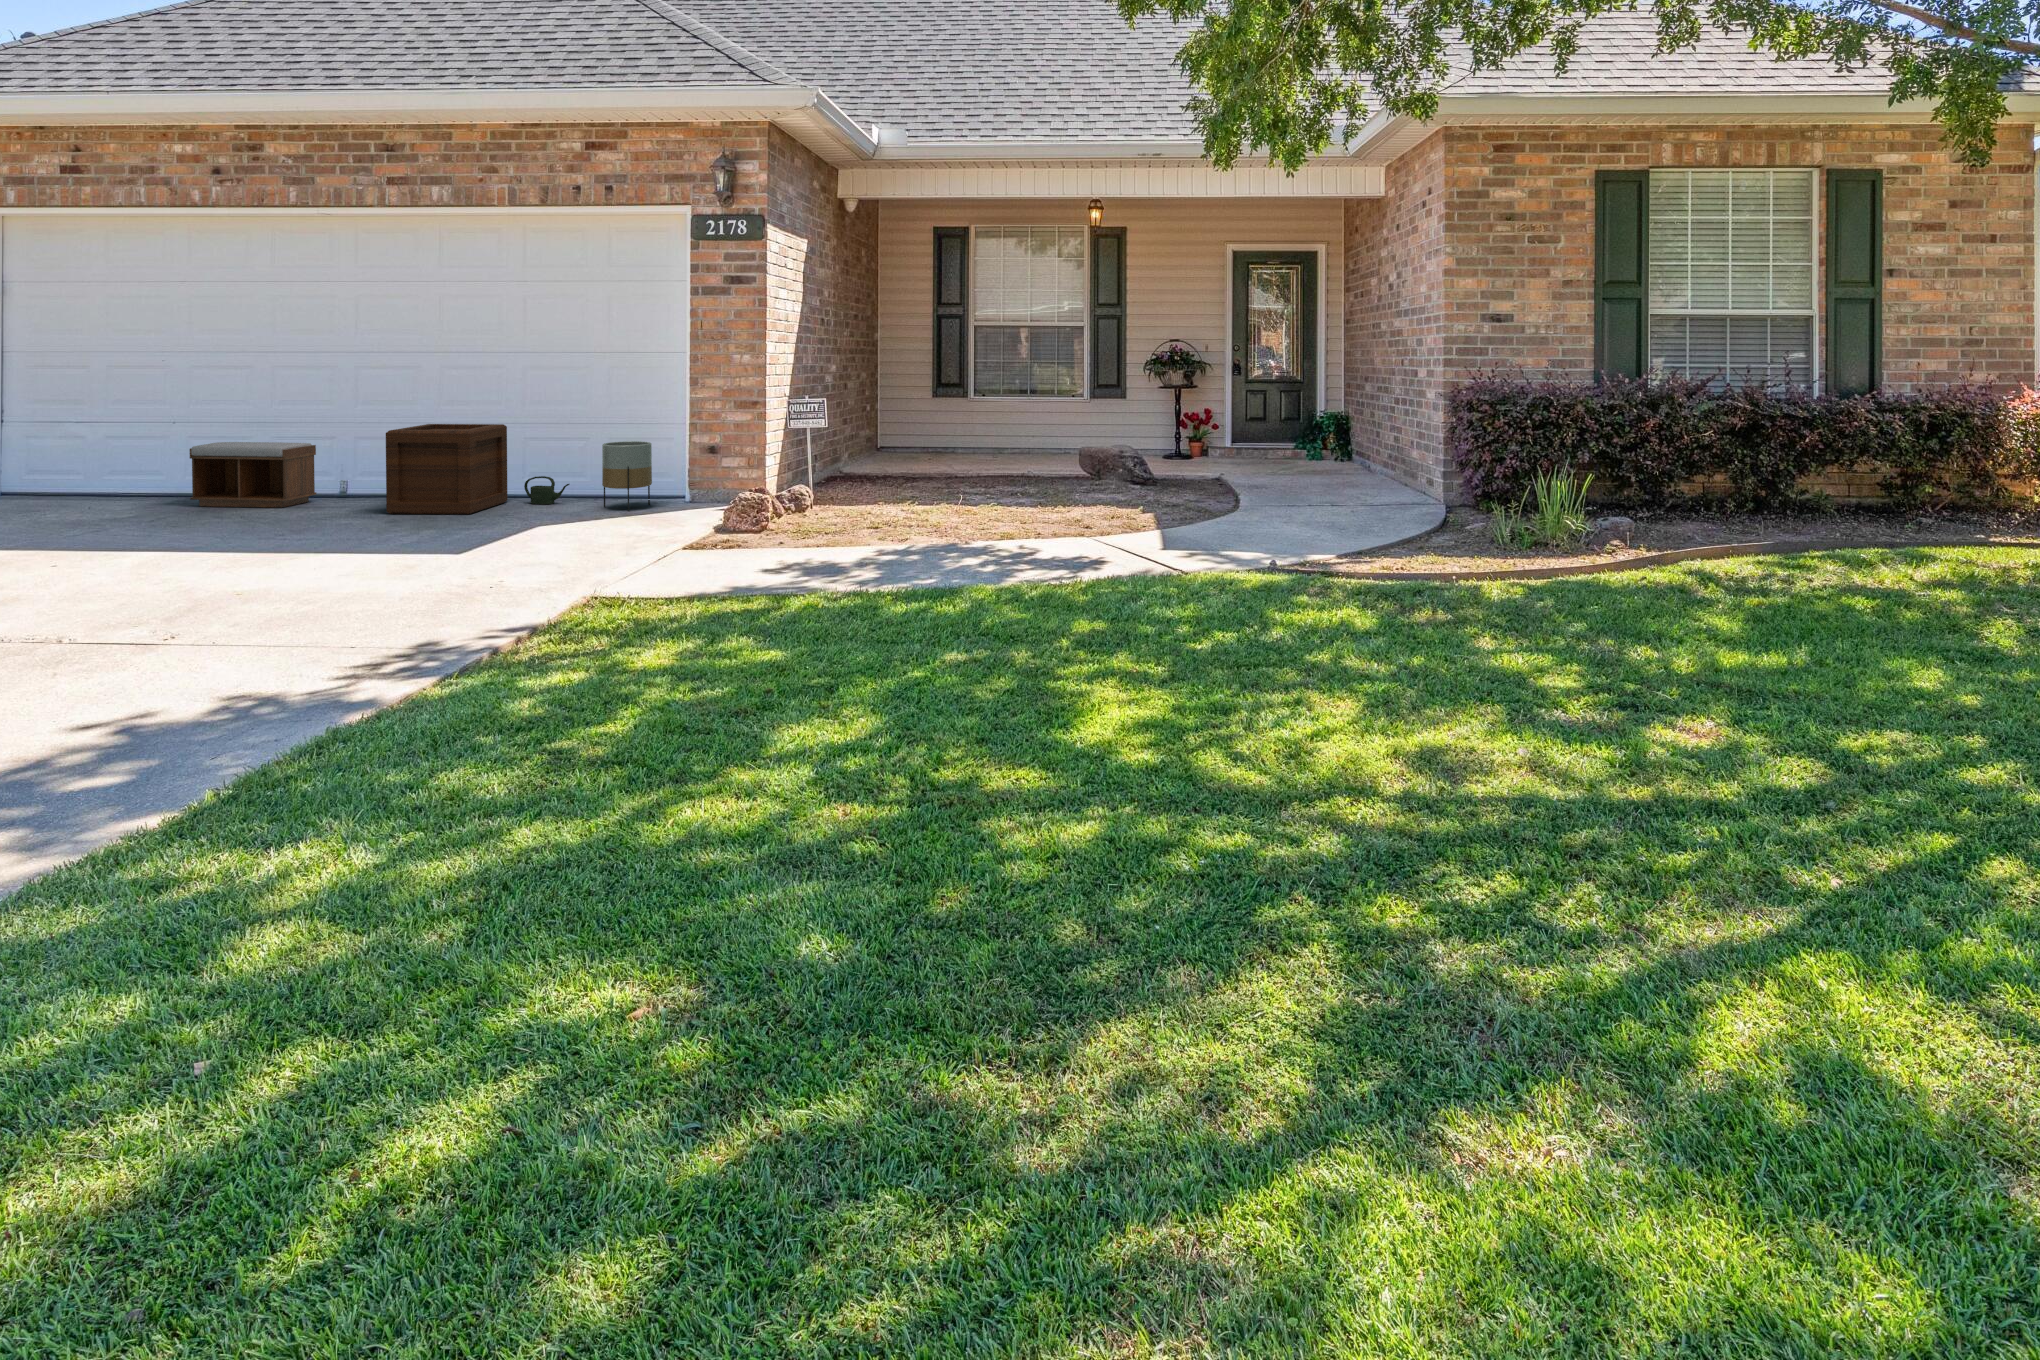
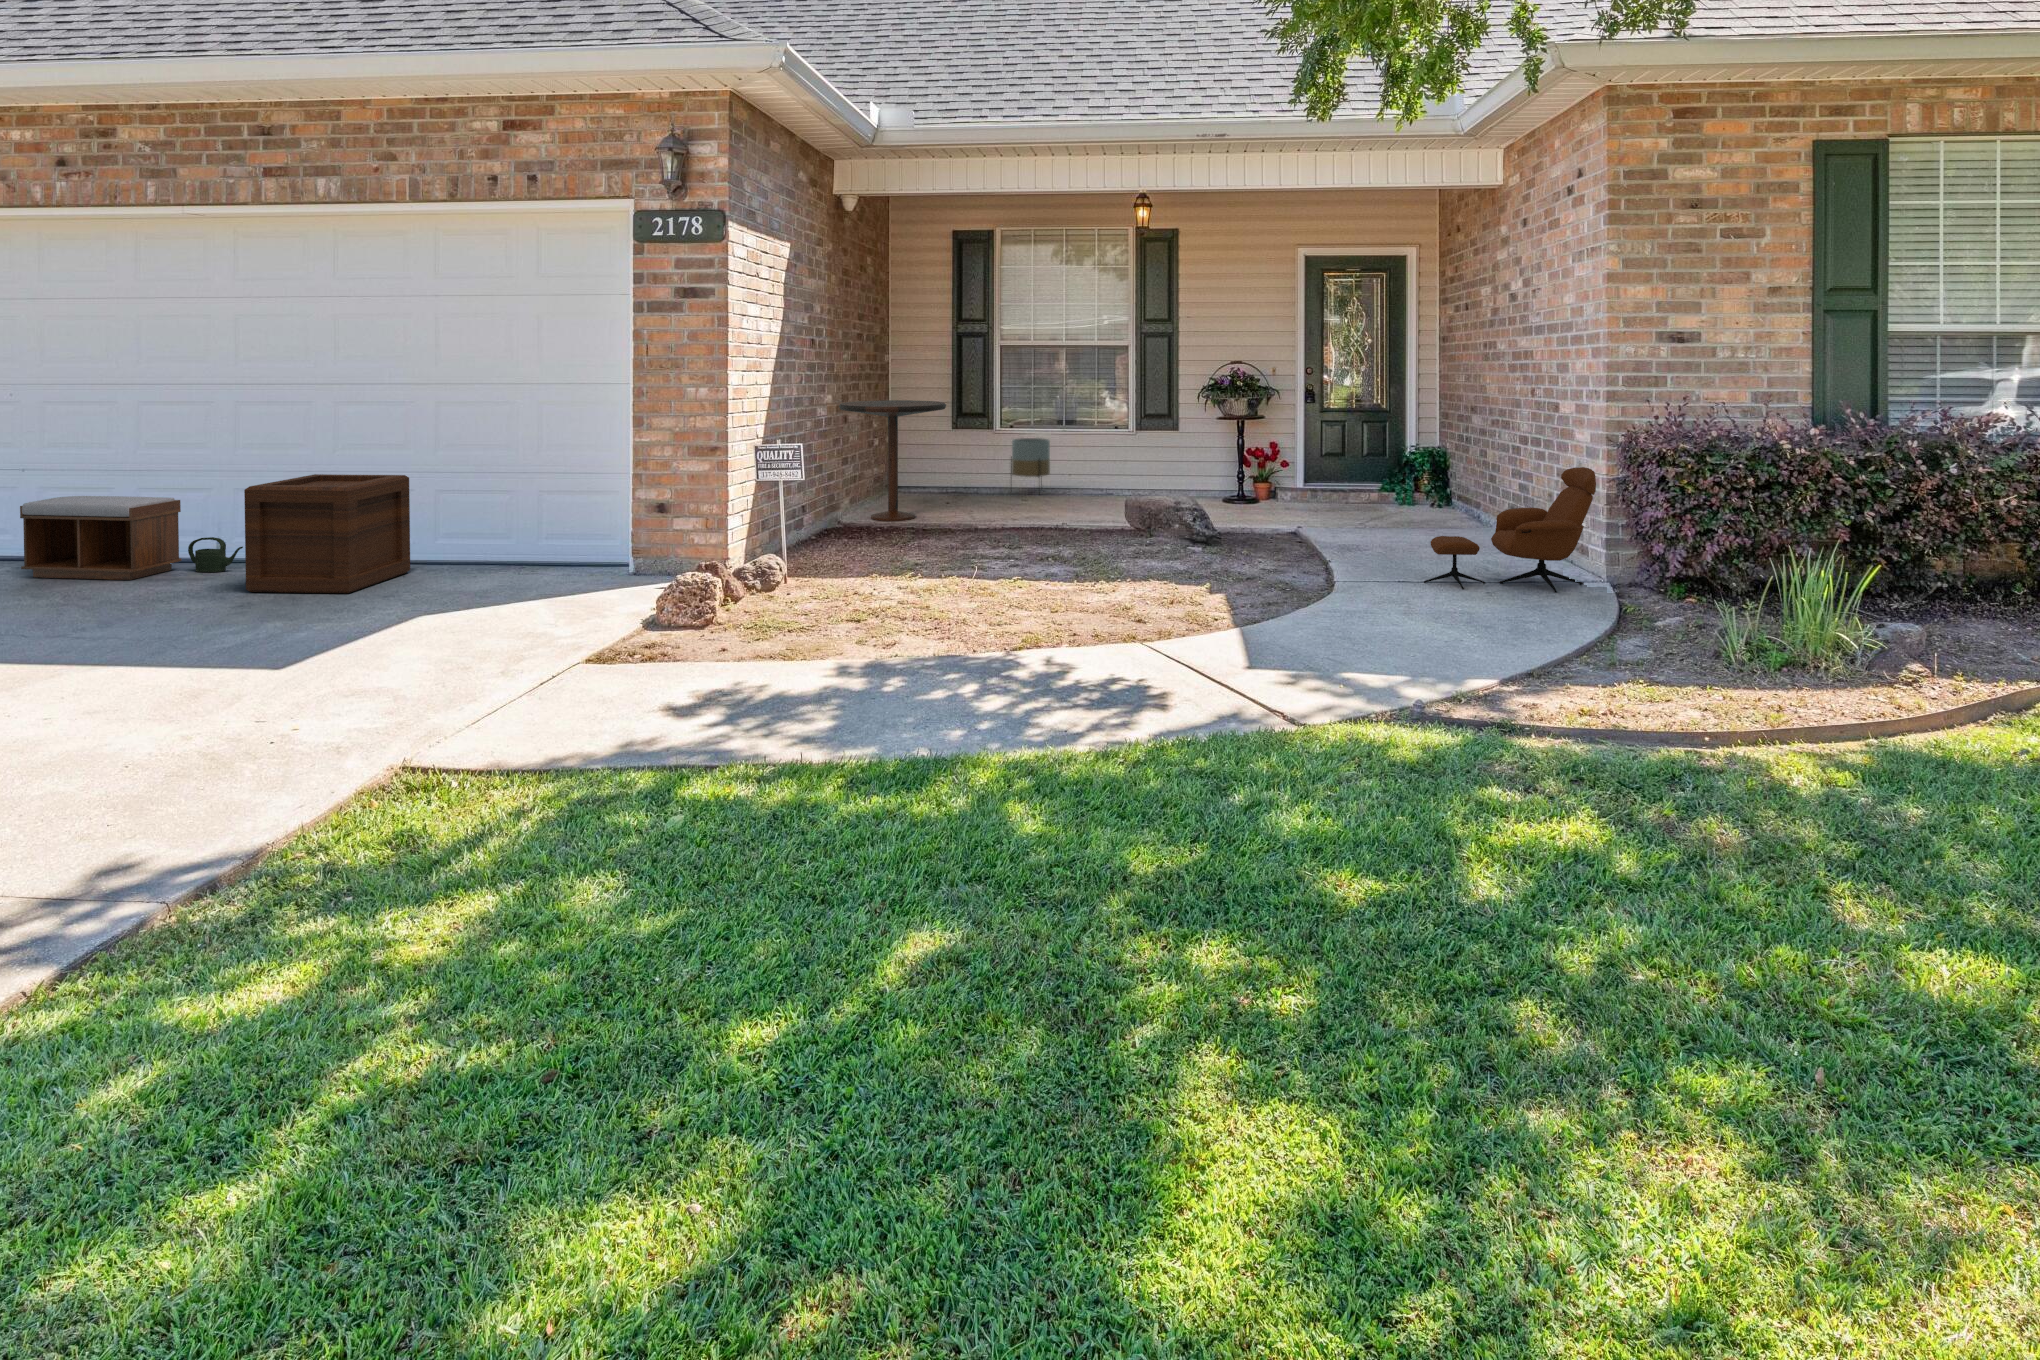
pedestal table: none [841,371,931,470] -> present [839,400,946,521]
lounge chair: none [1307,417,1435,510] -> present [1424,467,1596,593]
planter: present [602,441,652,511] -> present [1011,438,1050,490]
watering can: present [524,476,569,504] -> present [188,537,243,572]

